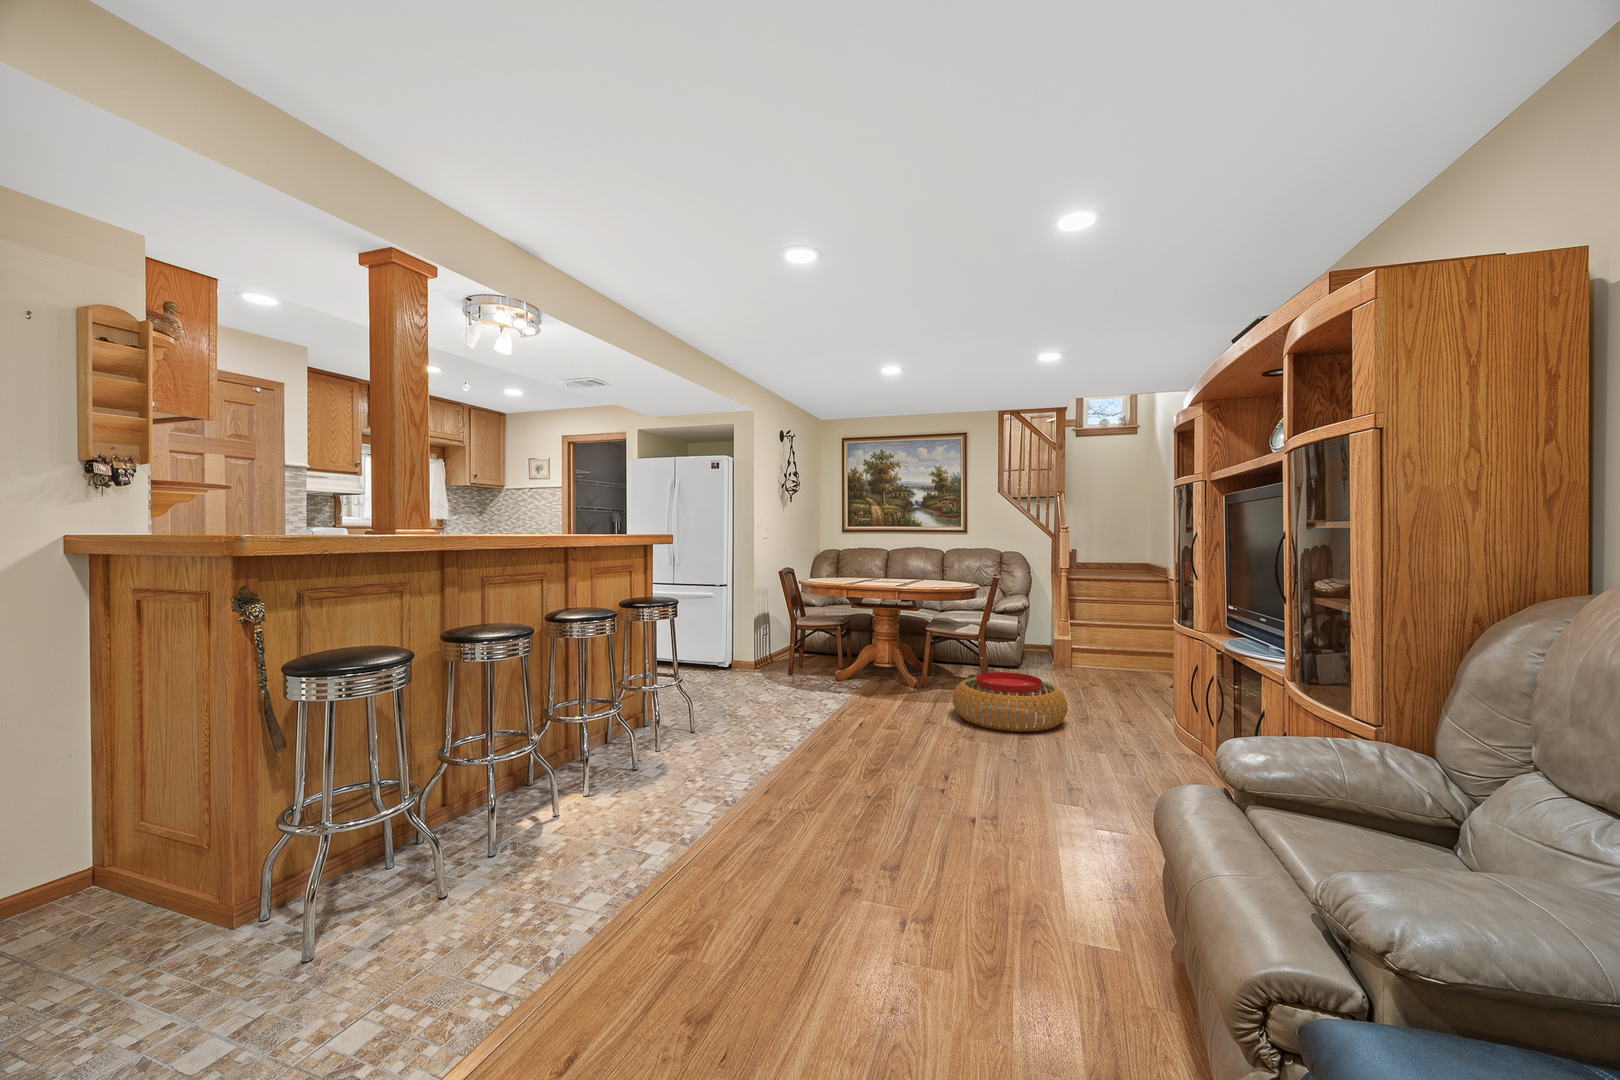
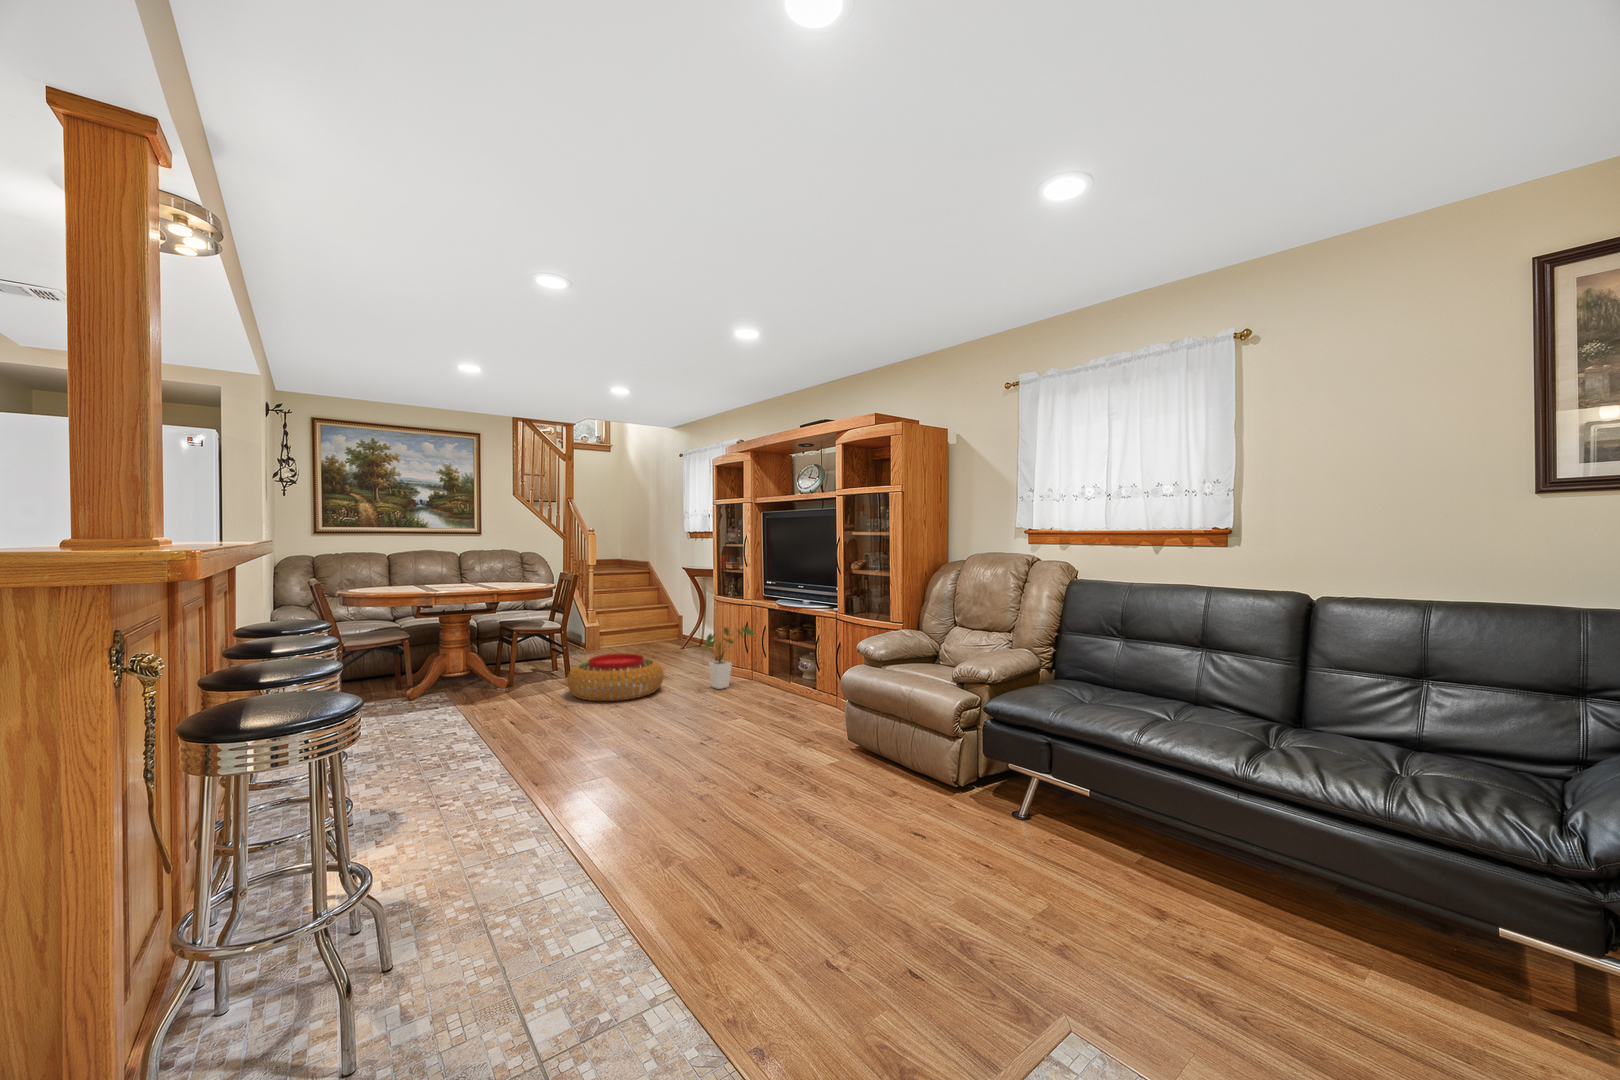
house plant: none [1096,656,1188,750] -> present [705,626,754,689]

